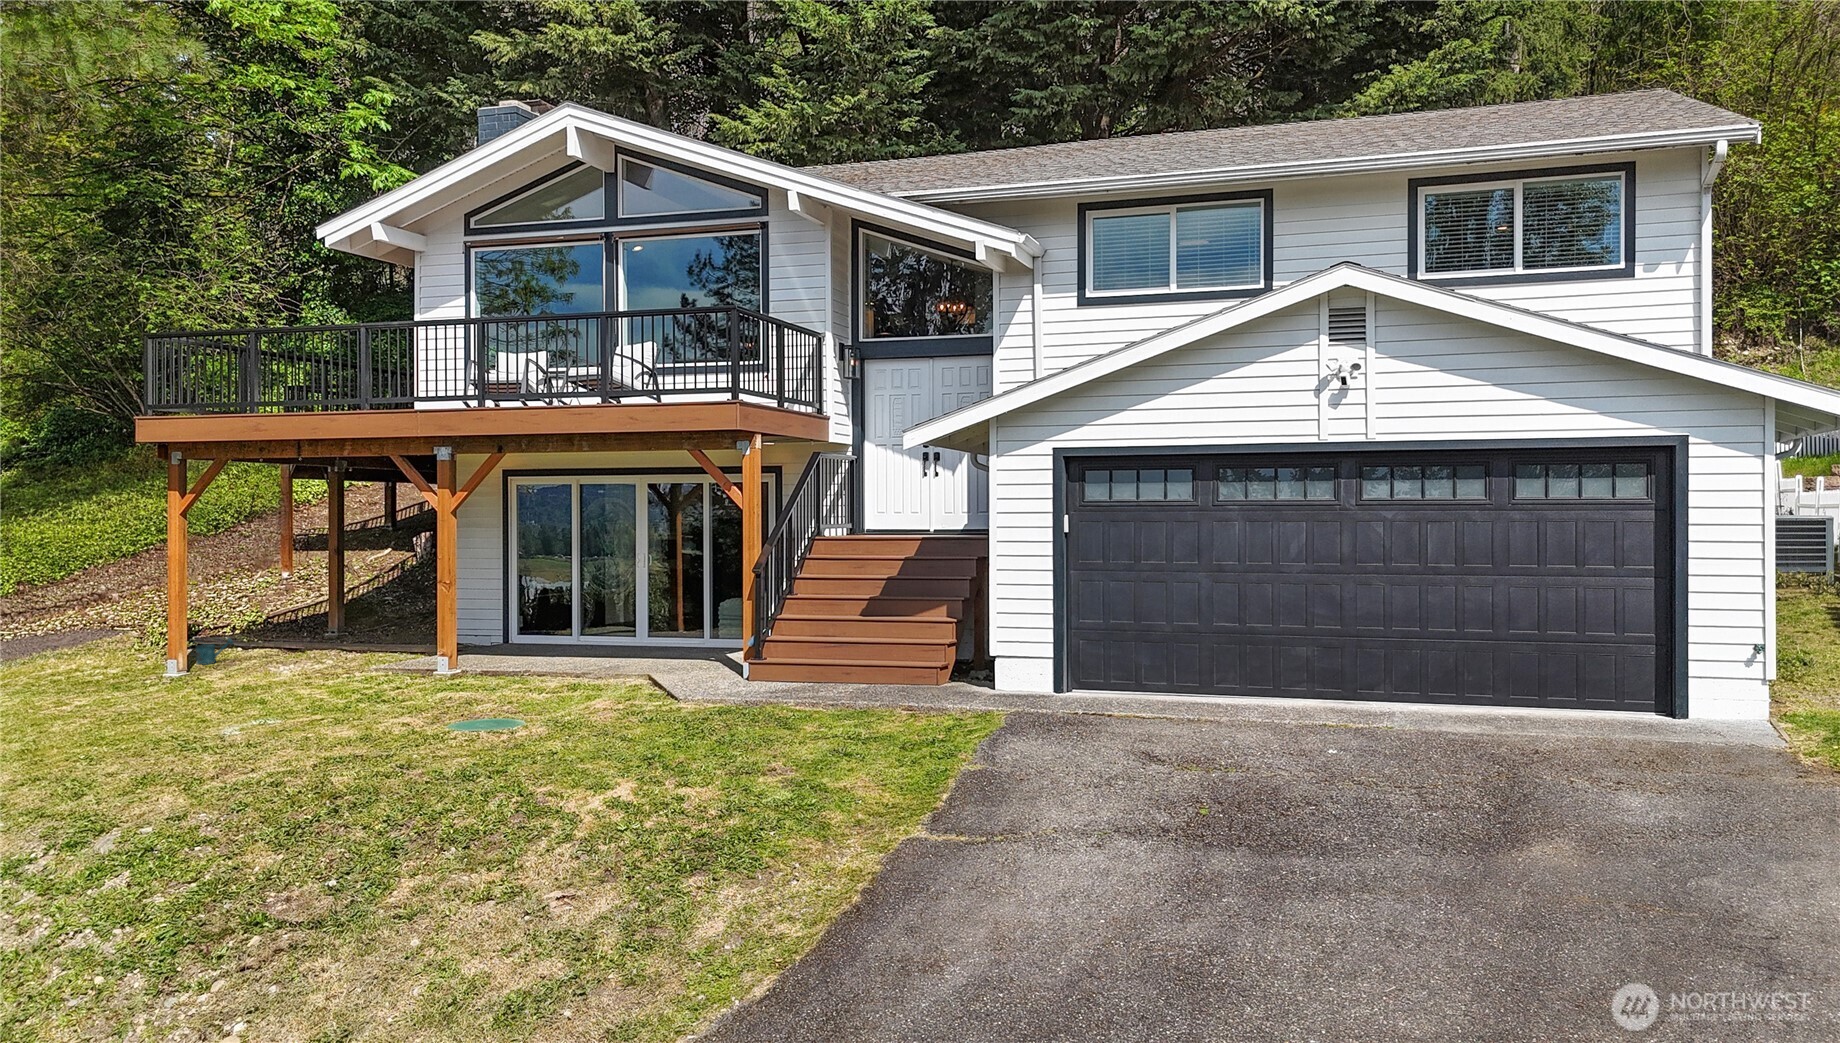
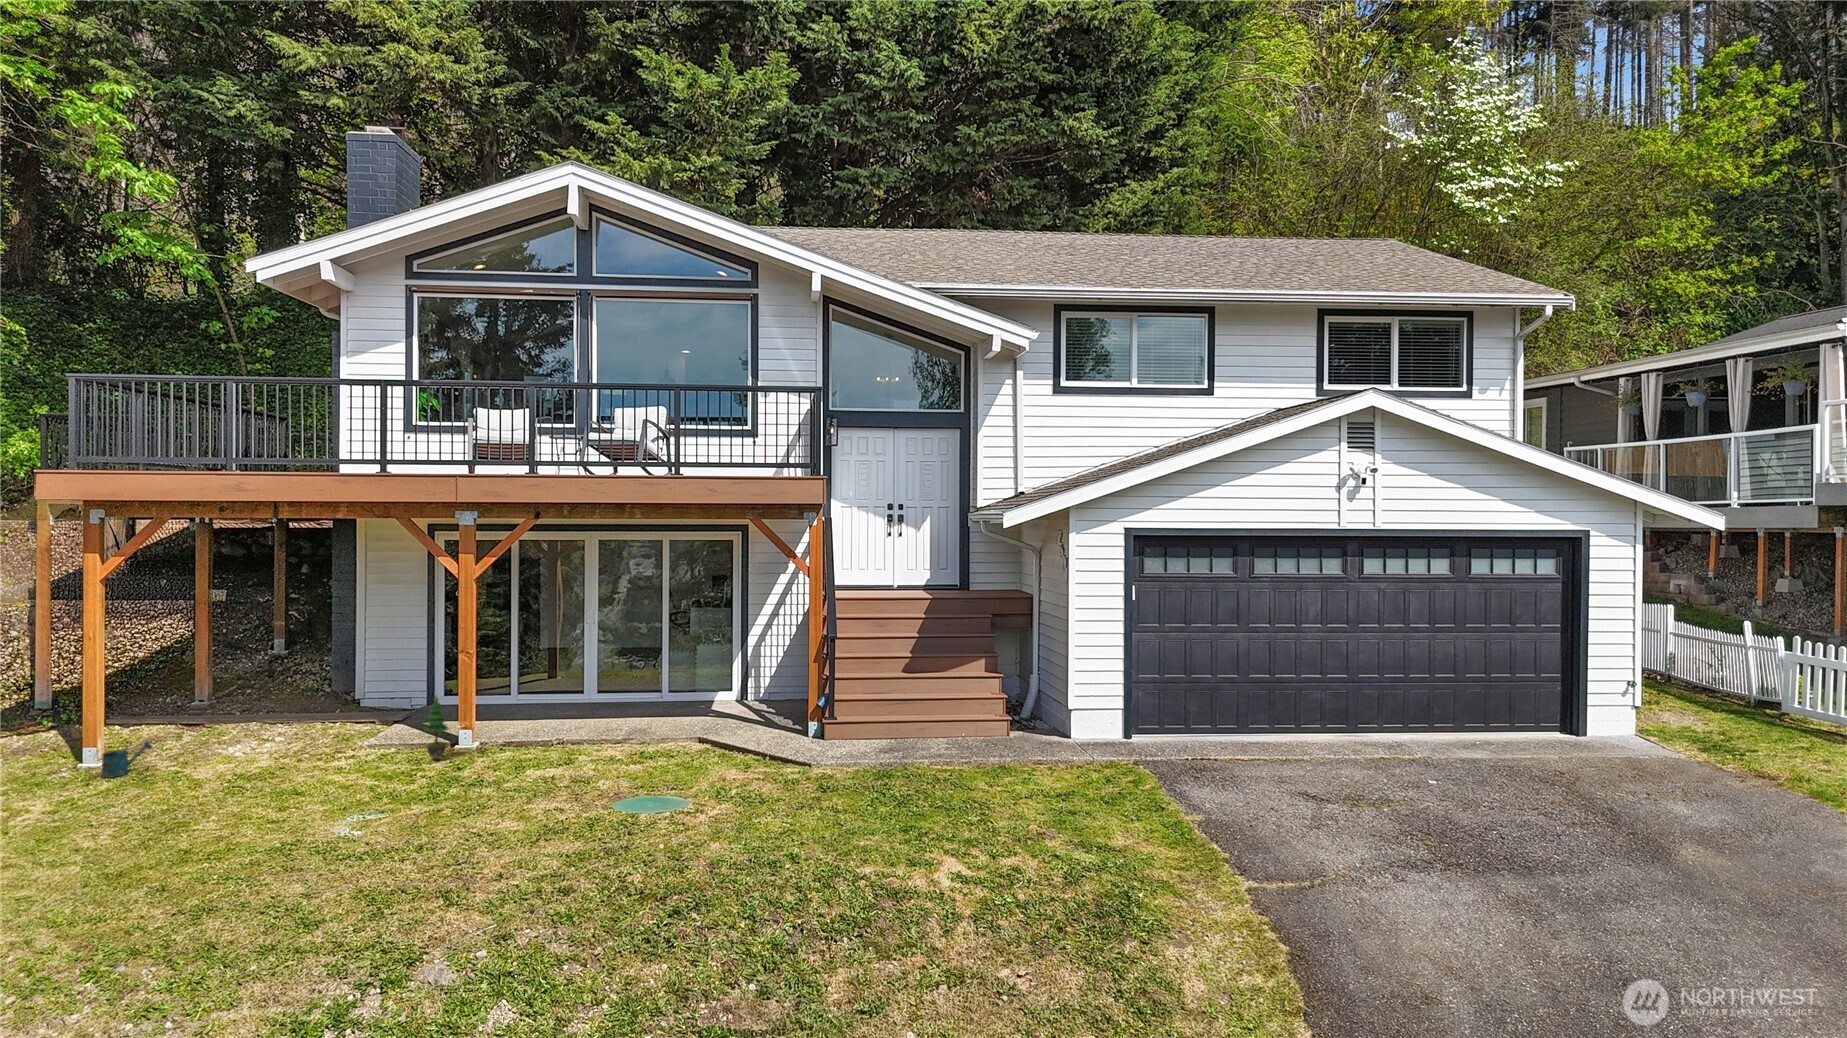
potted tree: none [415,609,438,667] -> present [424,697,448,759]

